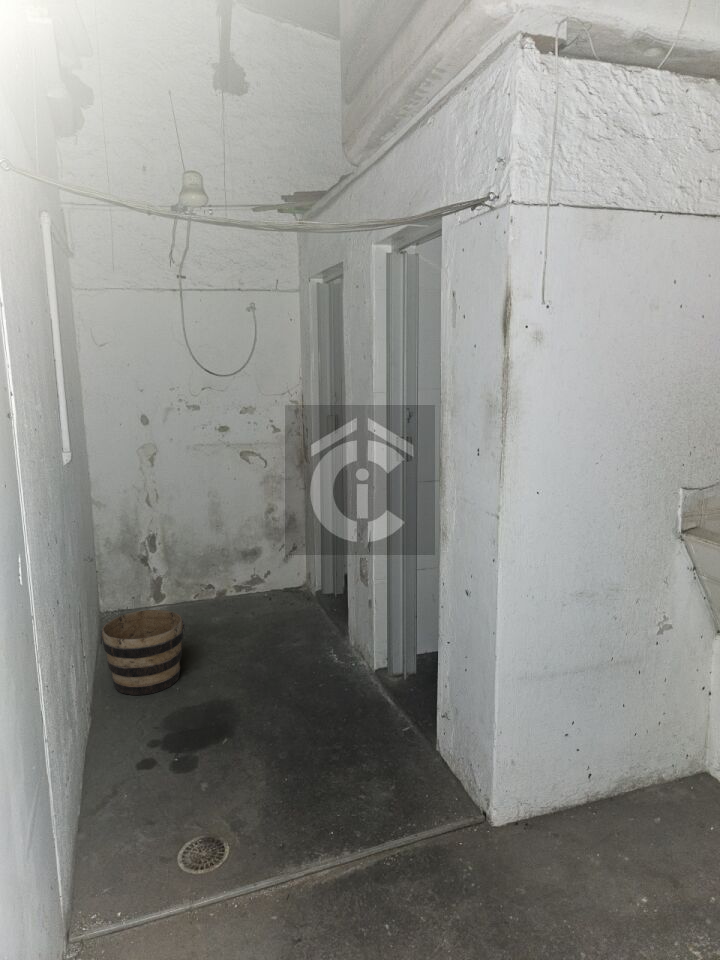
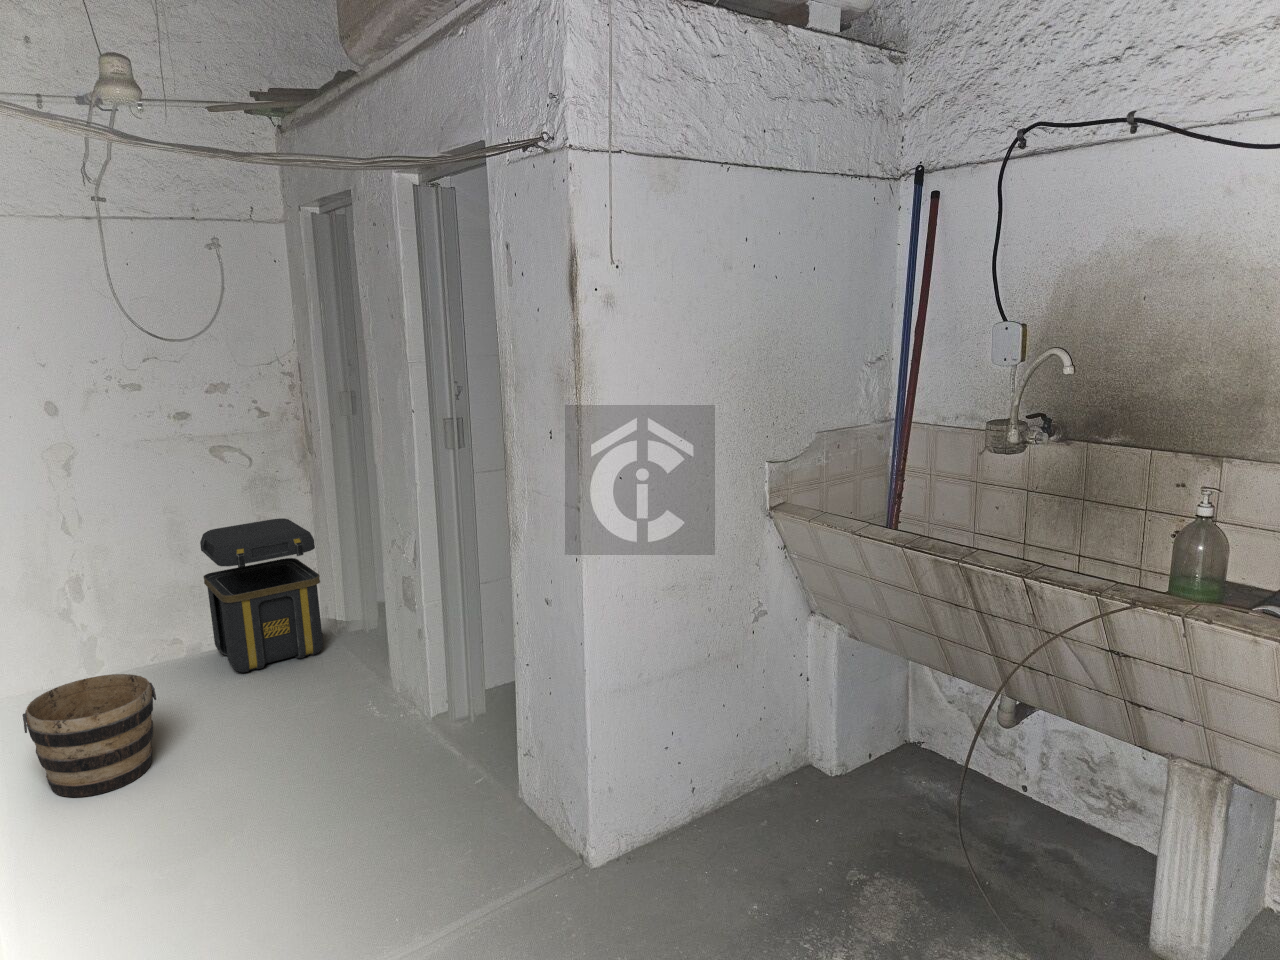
toolbox: none [229,508,307,618] -> present [200,518,323,672]

